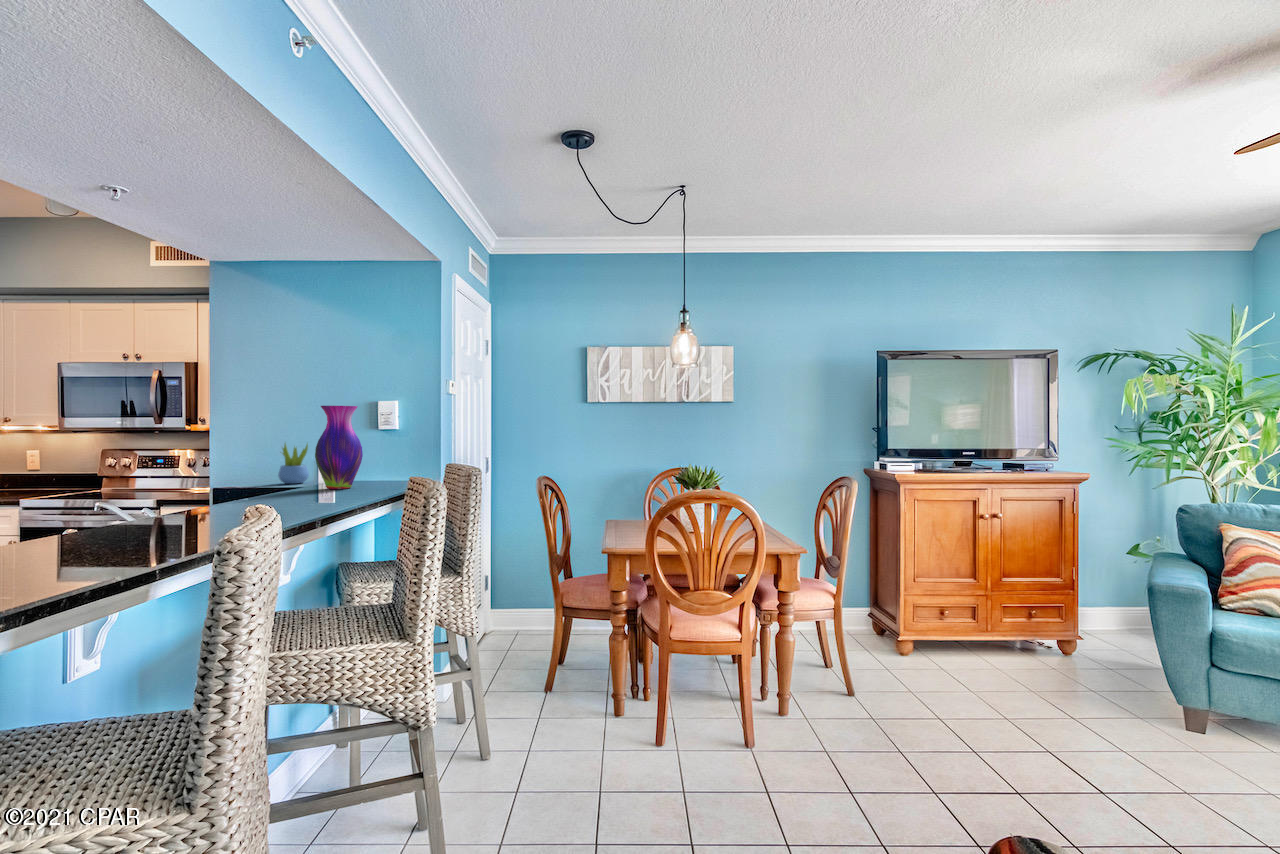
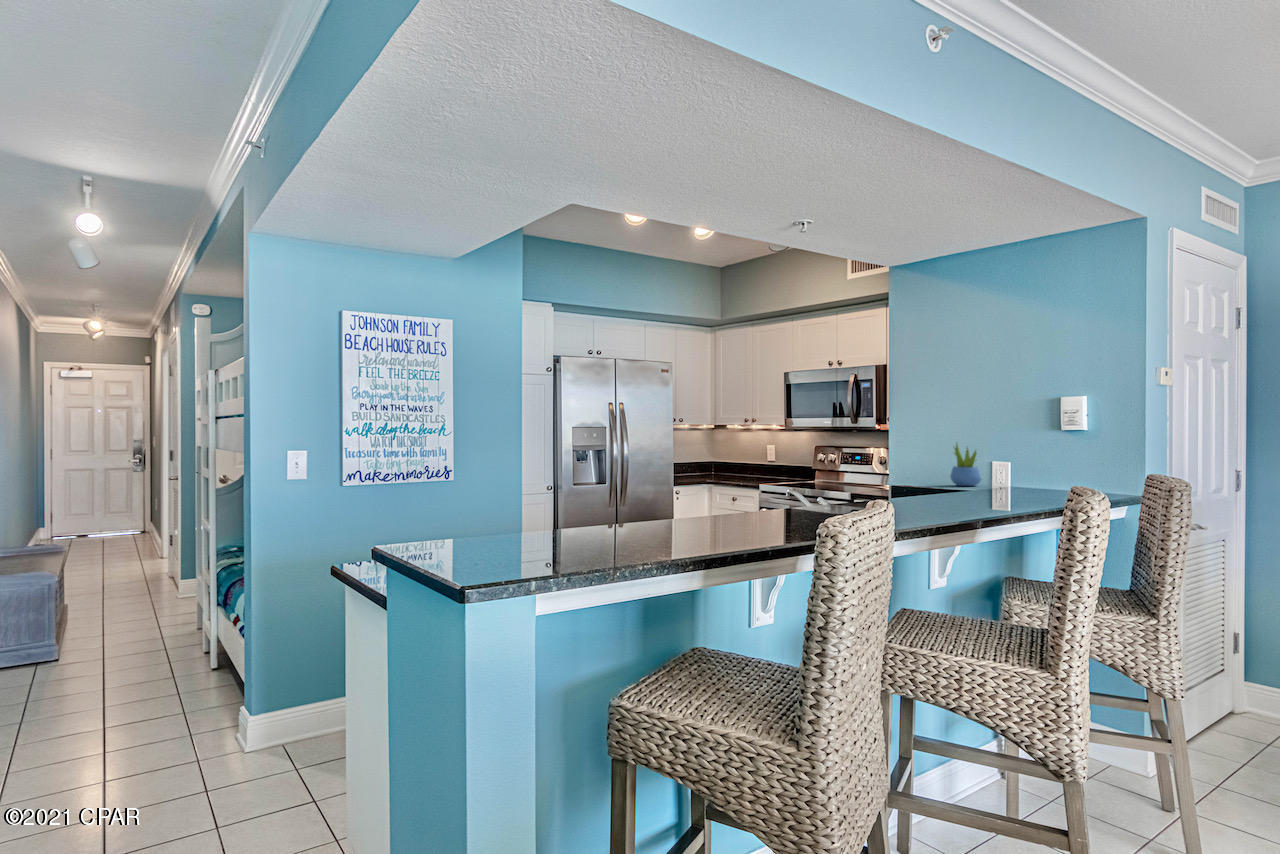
vase: present [315,406,363,489] -> none [982,402,1036,495]

